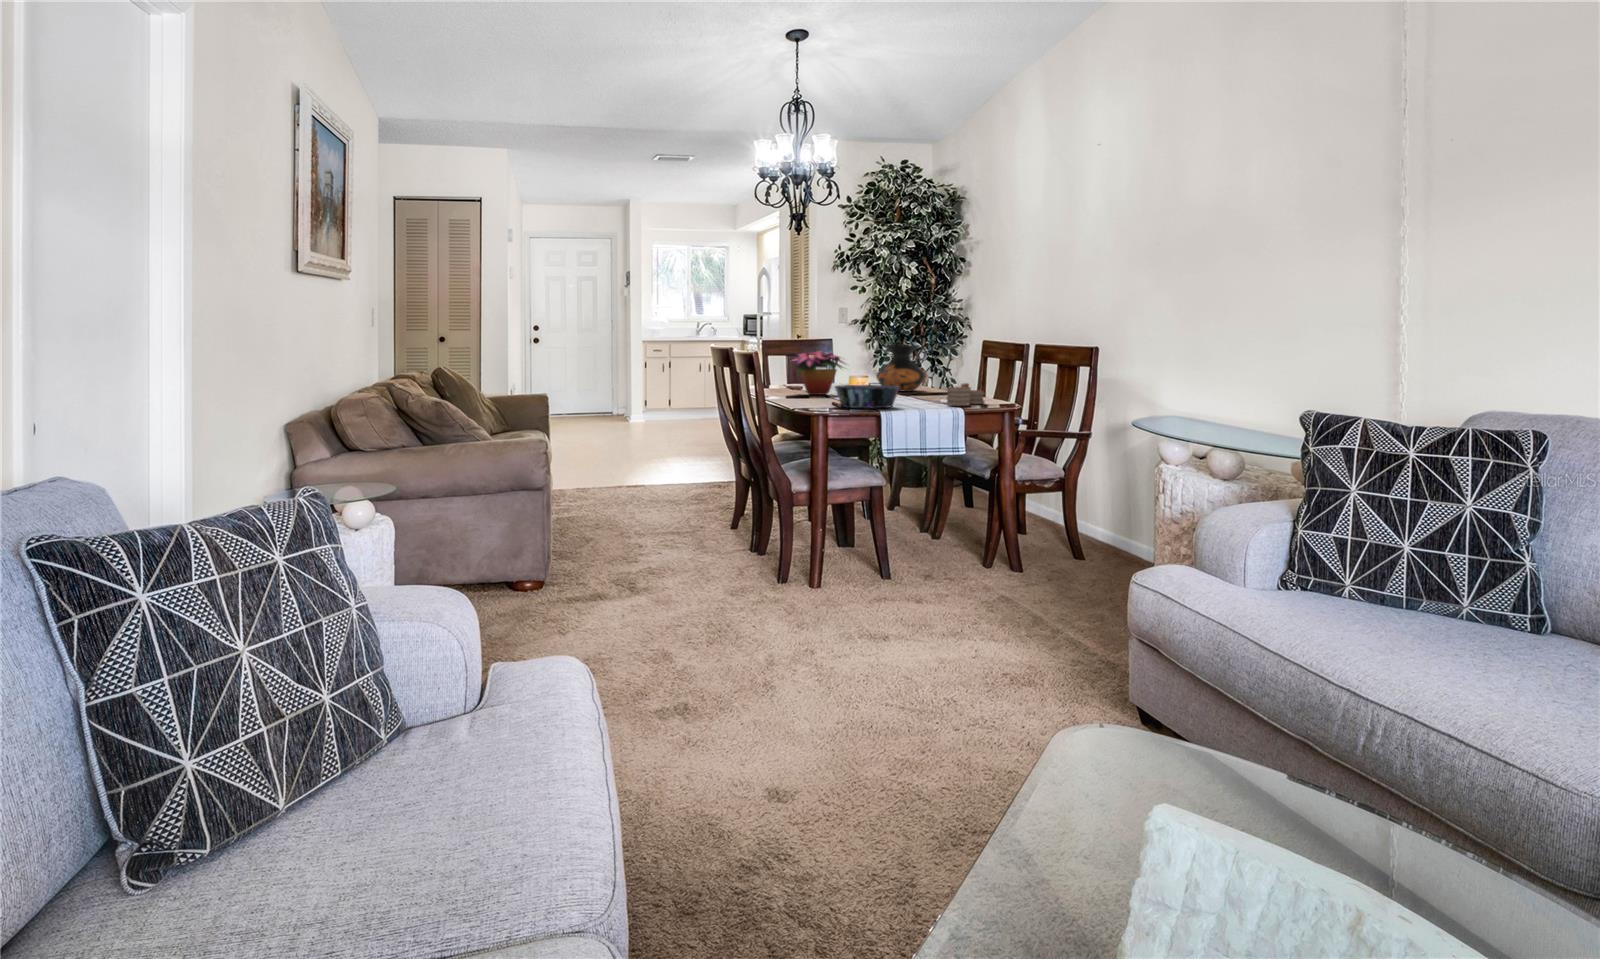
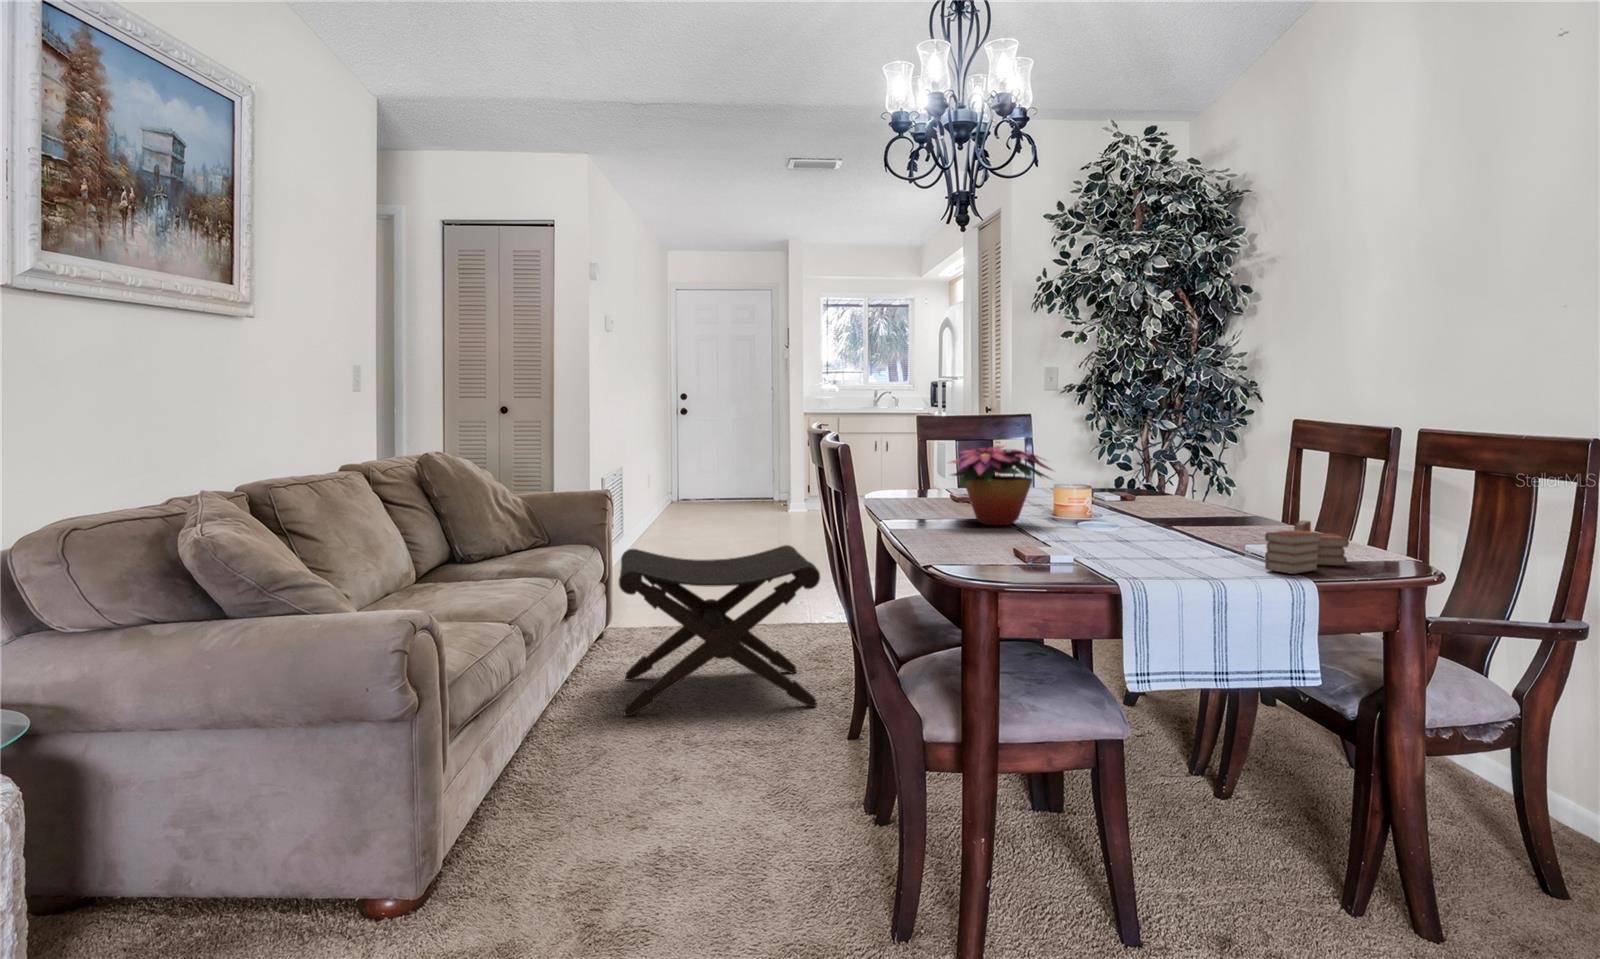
vase: present [876,345,926,391] -> none [1105,431,1199,515]
decorative bowl: present [835,385,900,408] -> none [1020,522,1165,580]
footstool: none [573,421,709,523] -> present [619,545,820,716]

